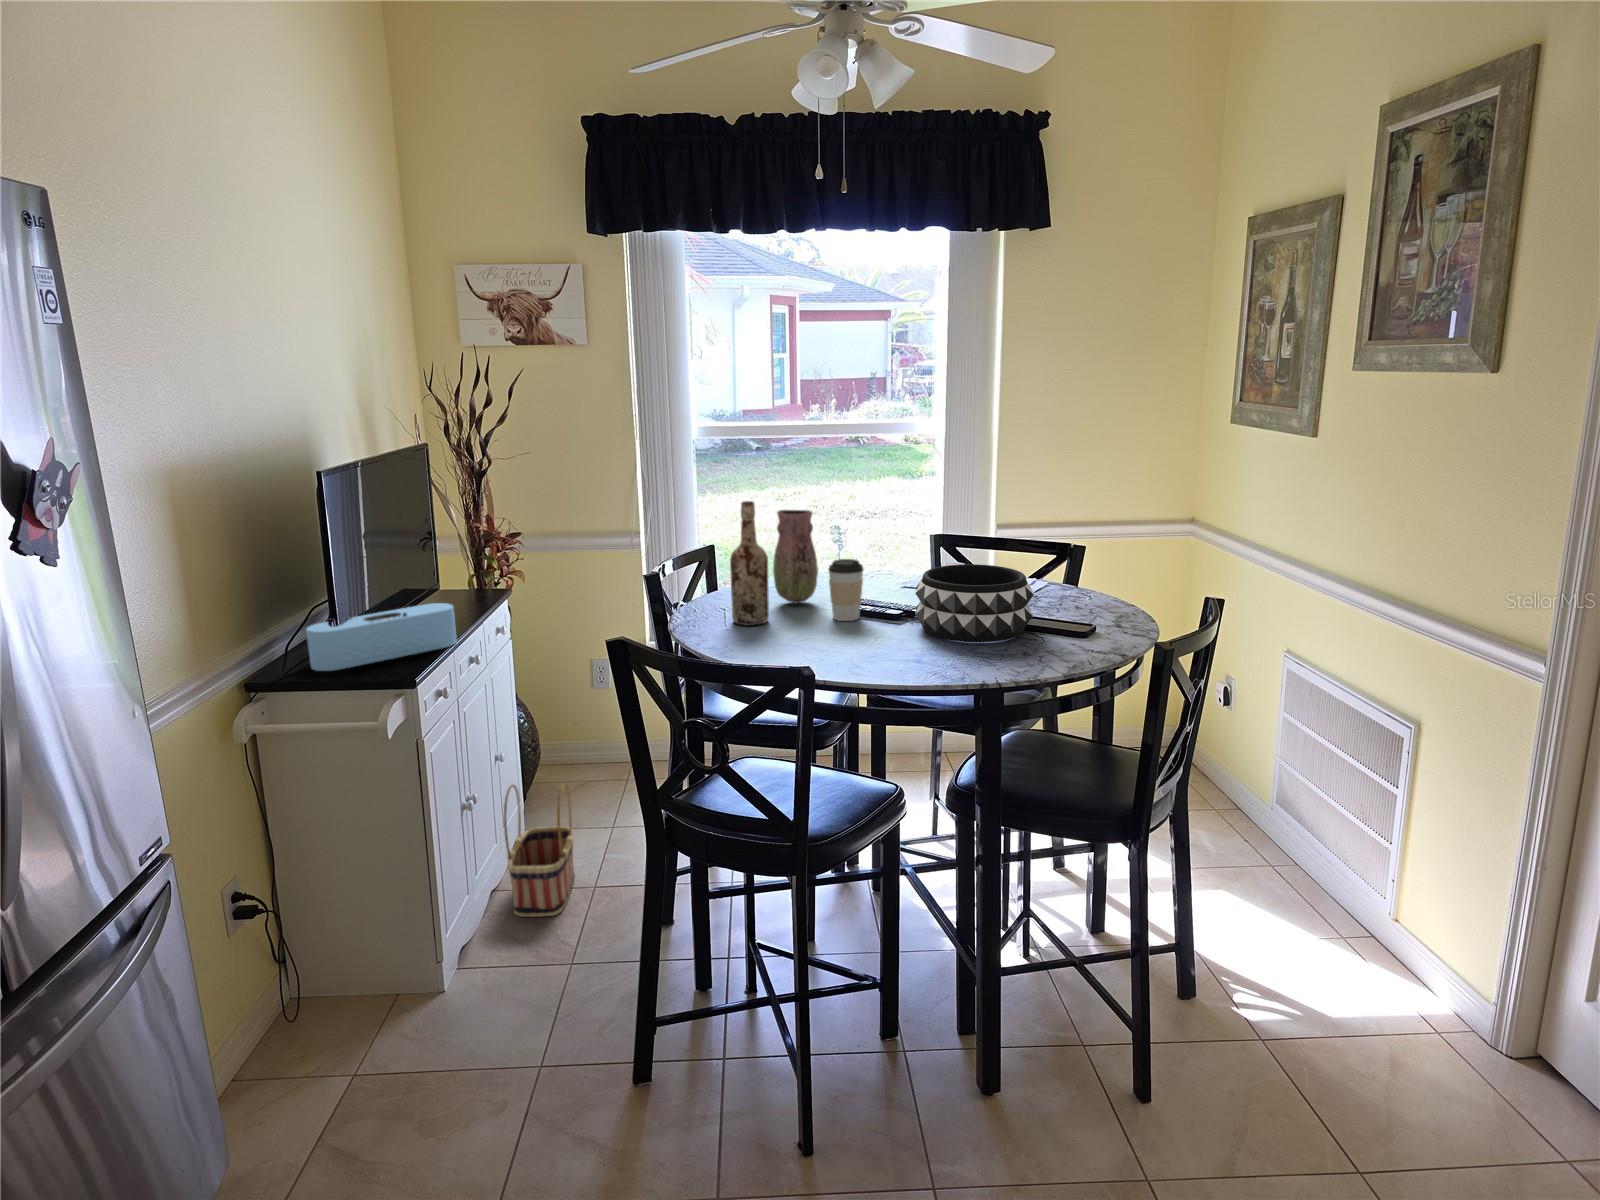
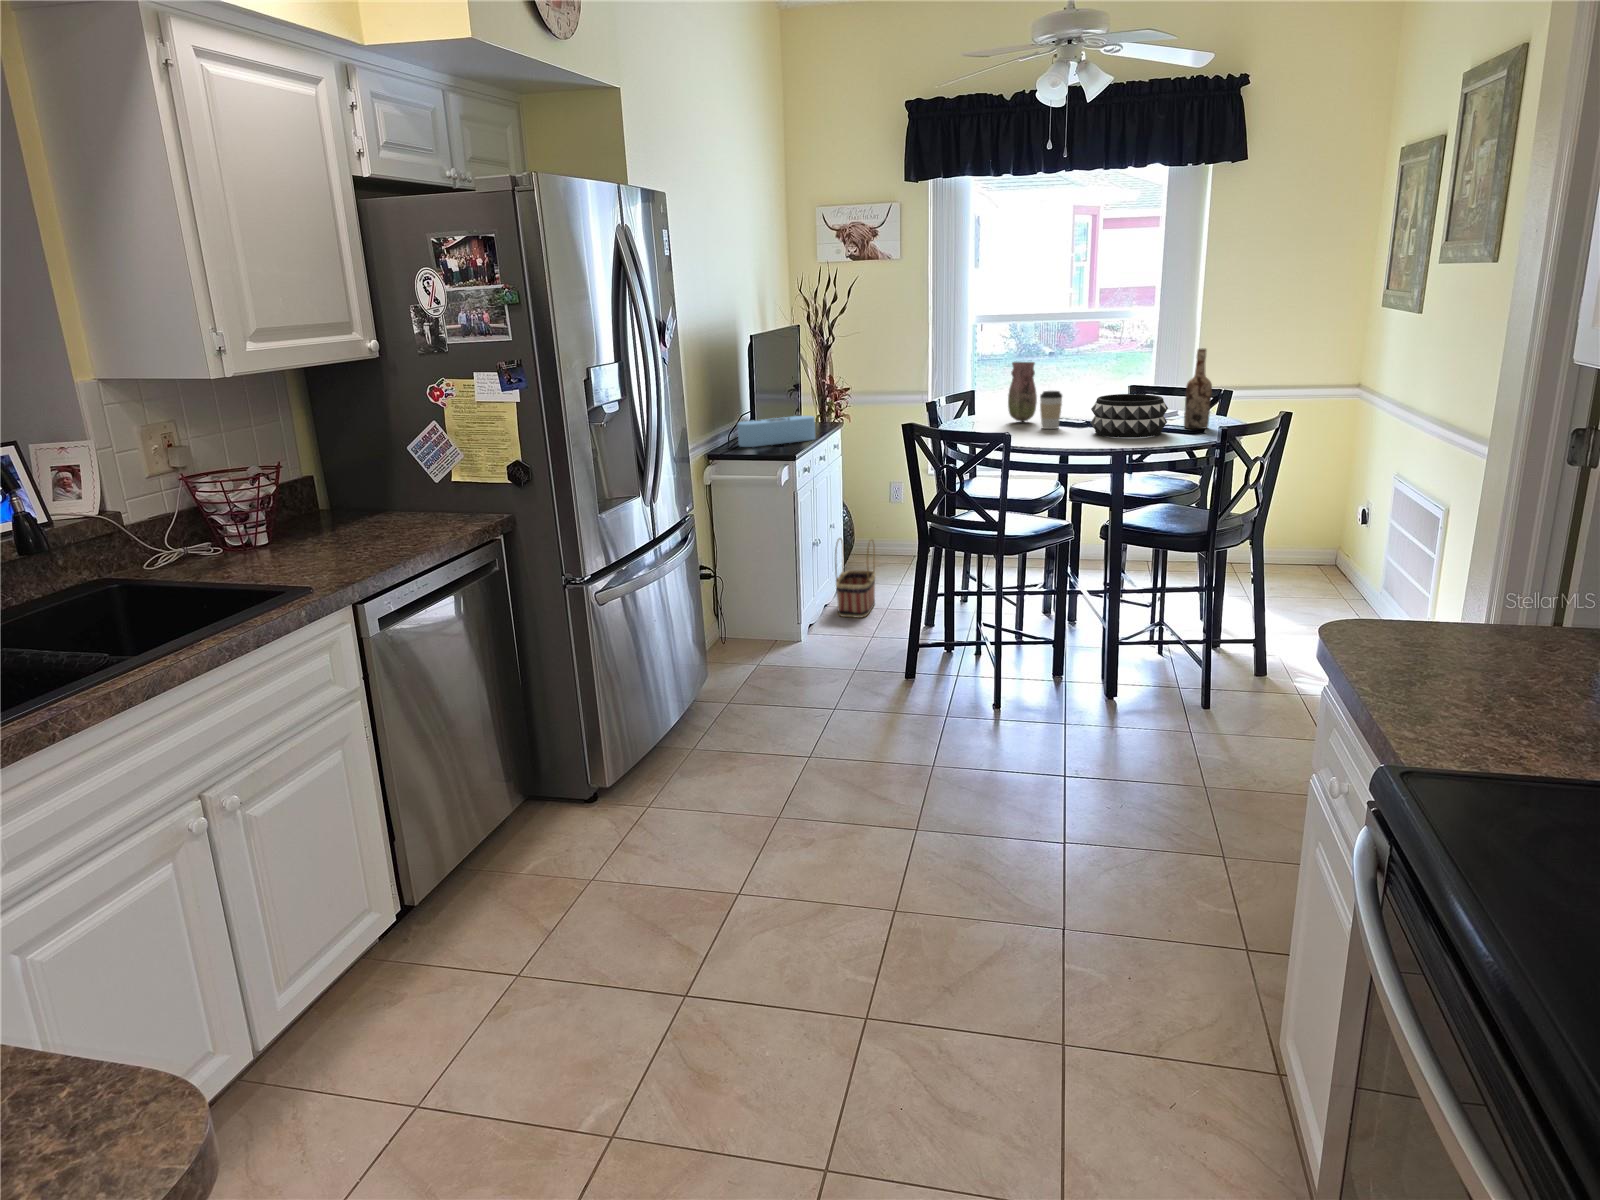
wine bottle: present [730,501,769,626] -> present [1184,348,1212,429]

